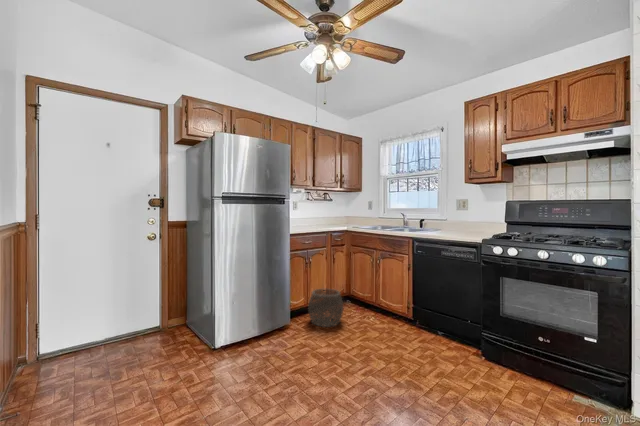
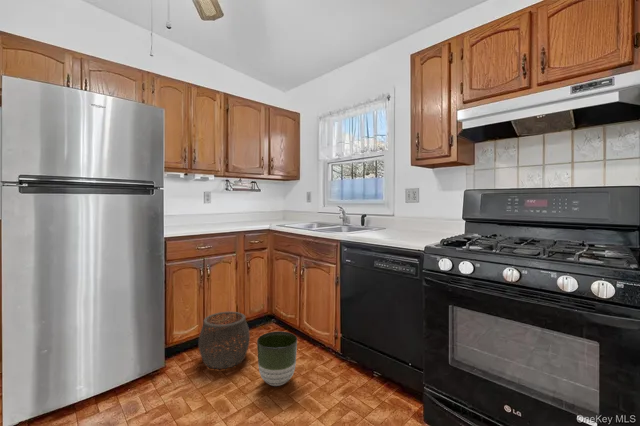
planter: none [357,301,385,337] -> present [257,331,297,386]

